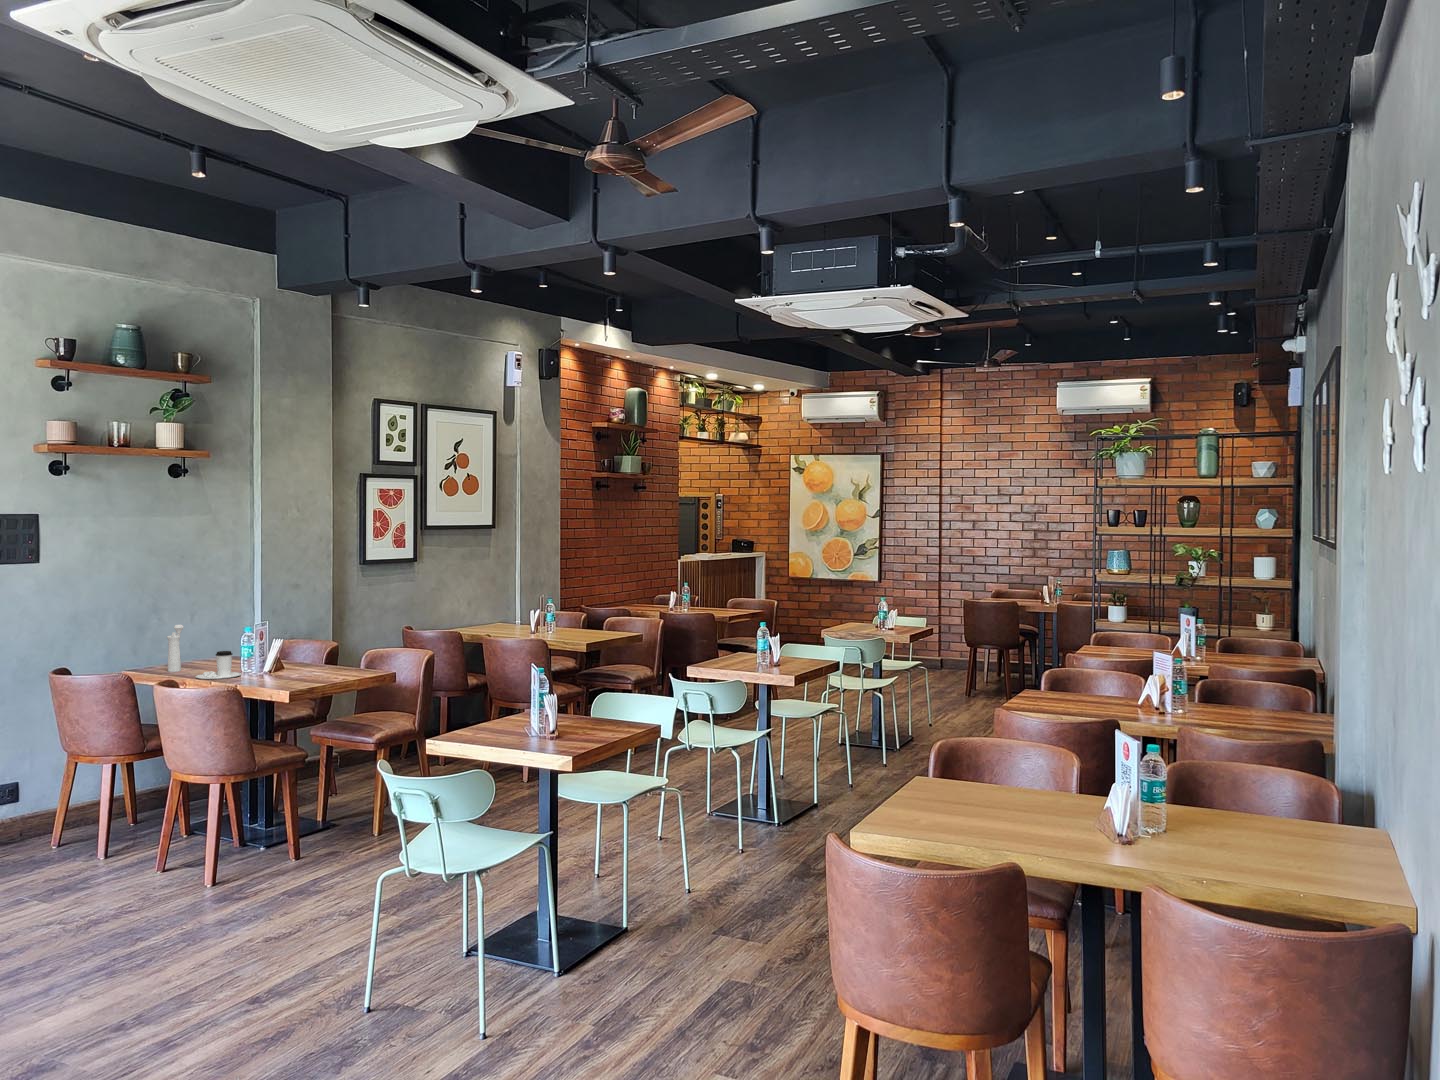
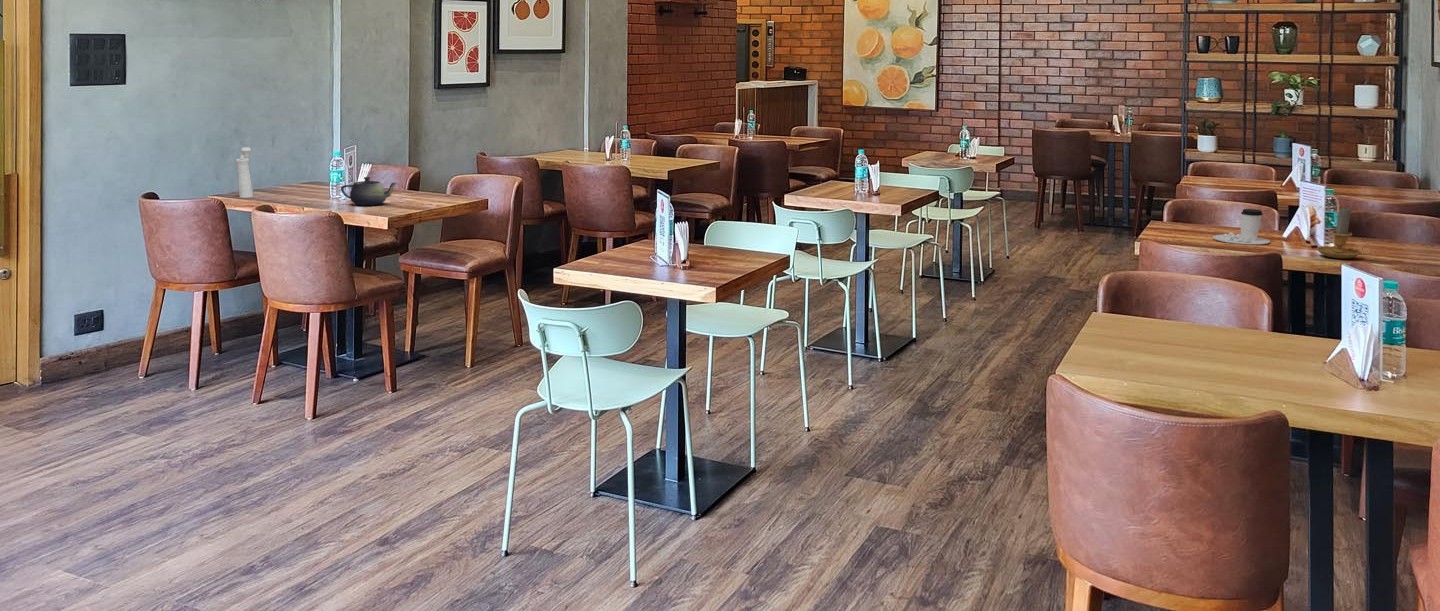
coffee cup: present [196,651,241,679] -> present [1213,209,1270,245]
teapot: none [261,652,316,679] -> present [341,177,397,206]
candle: none [1138,673,1183,721] -> present [1316,208,1373,259]

